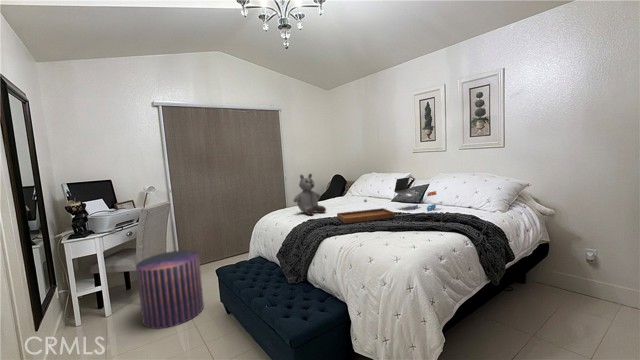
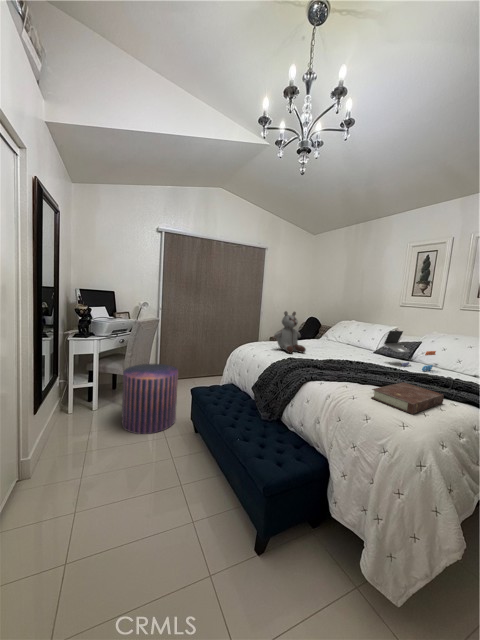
tray: present [337,200,395,223] -> none [319,347,387,372]
book: none [372,224,430,248] -> present [371,382,444,414]

